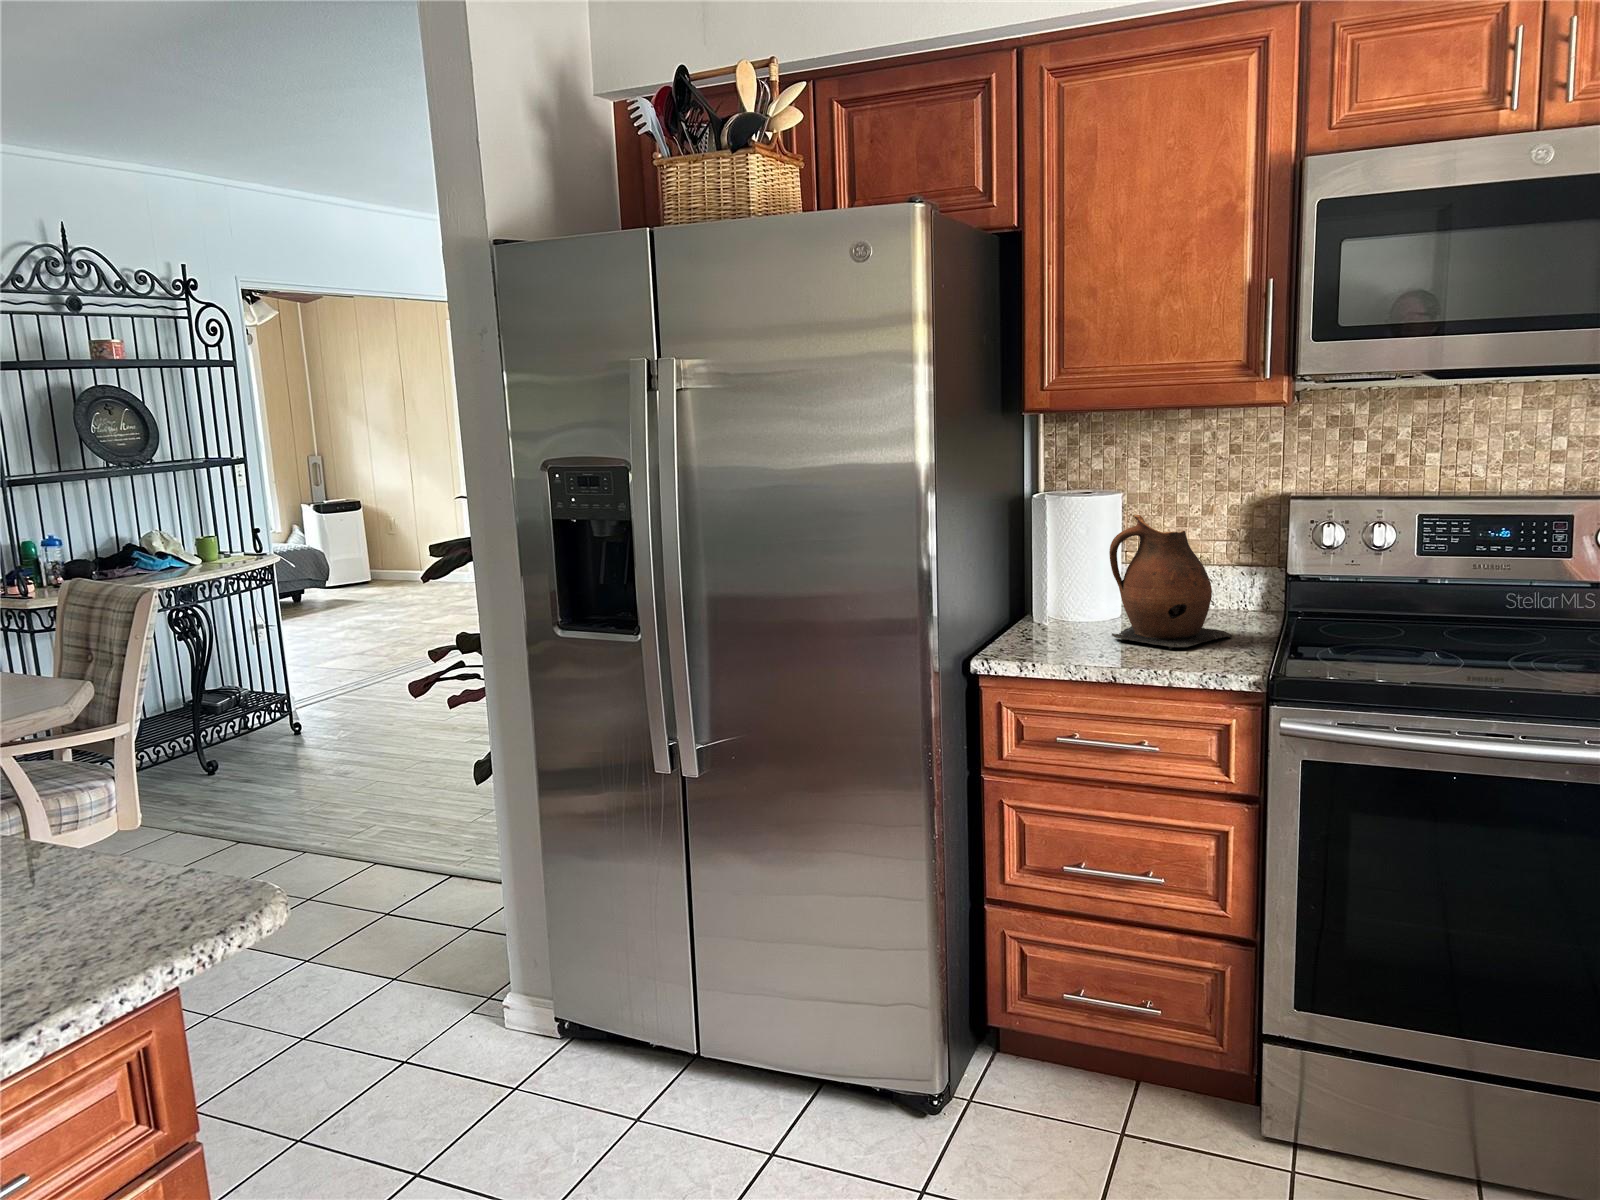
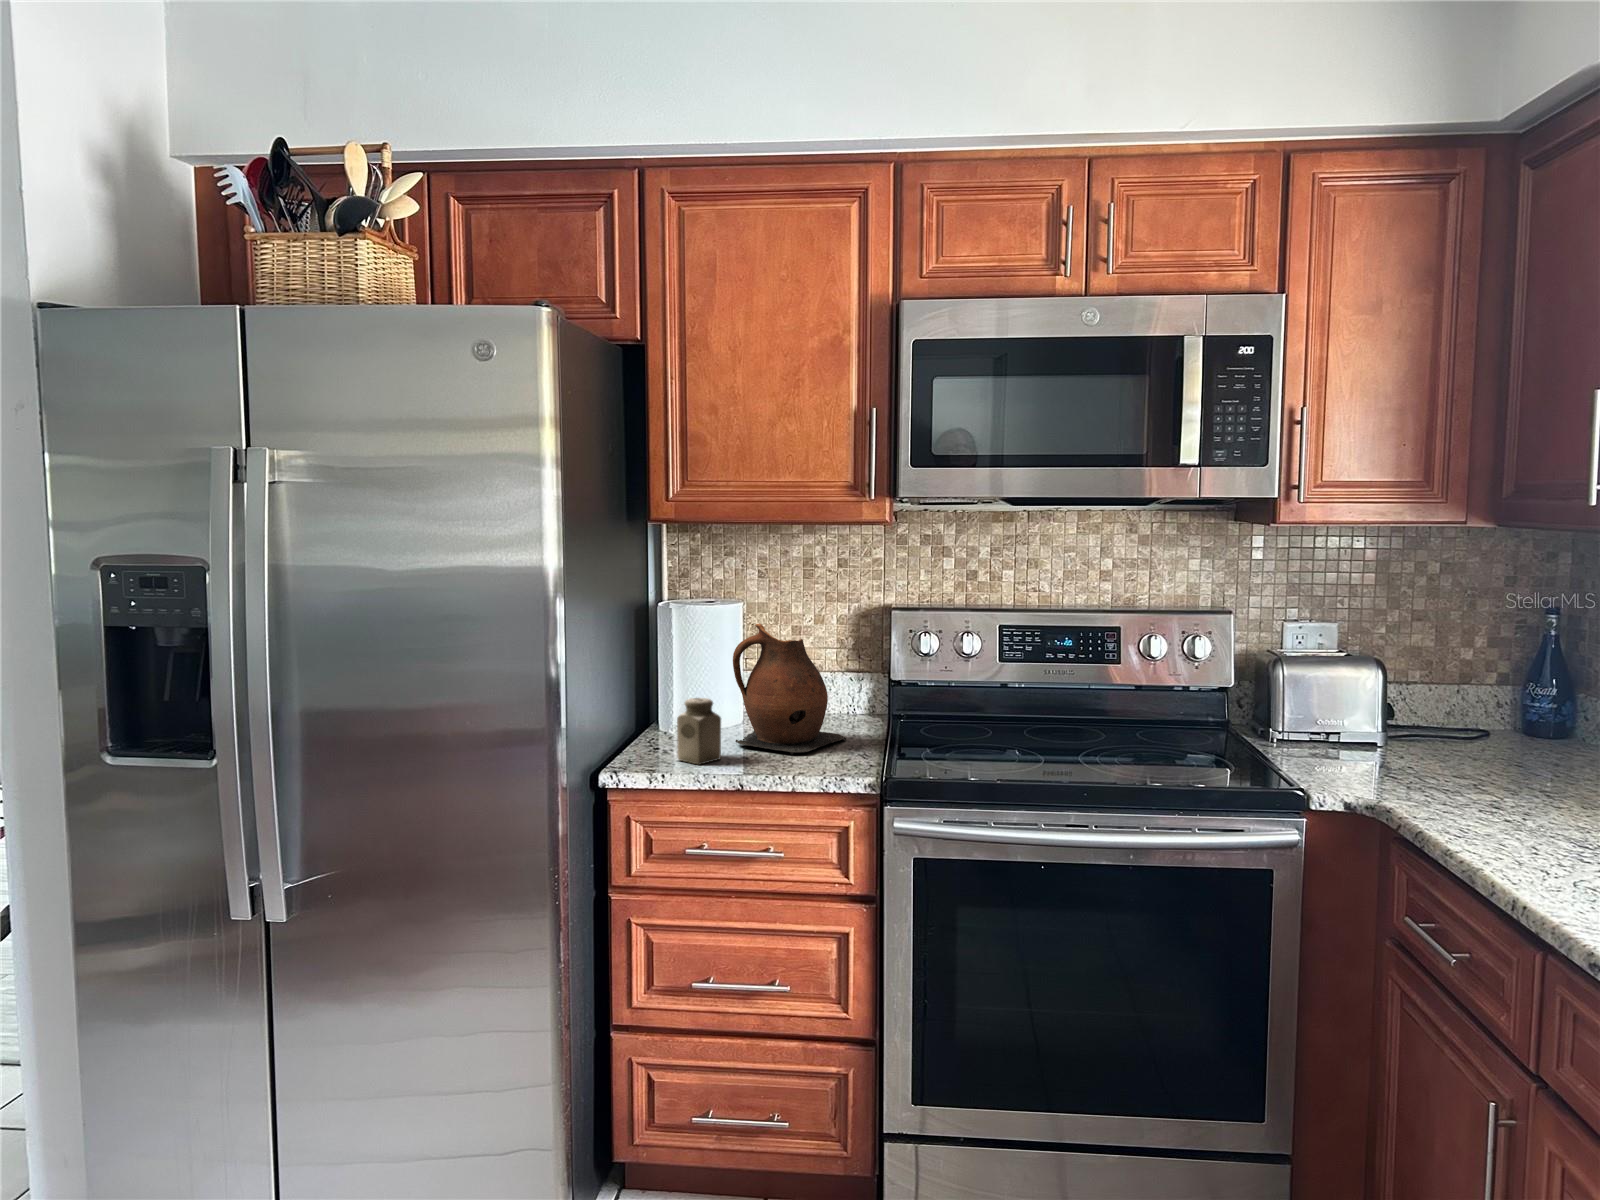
salt shaker: none [1051,590,1096,656] -> present [677,698,721,764]

